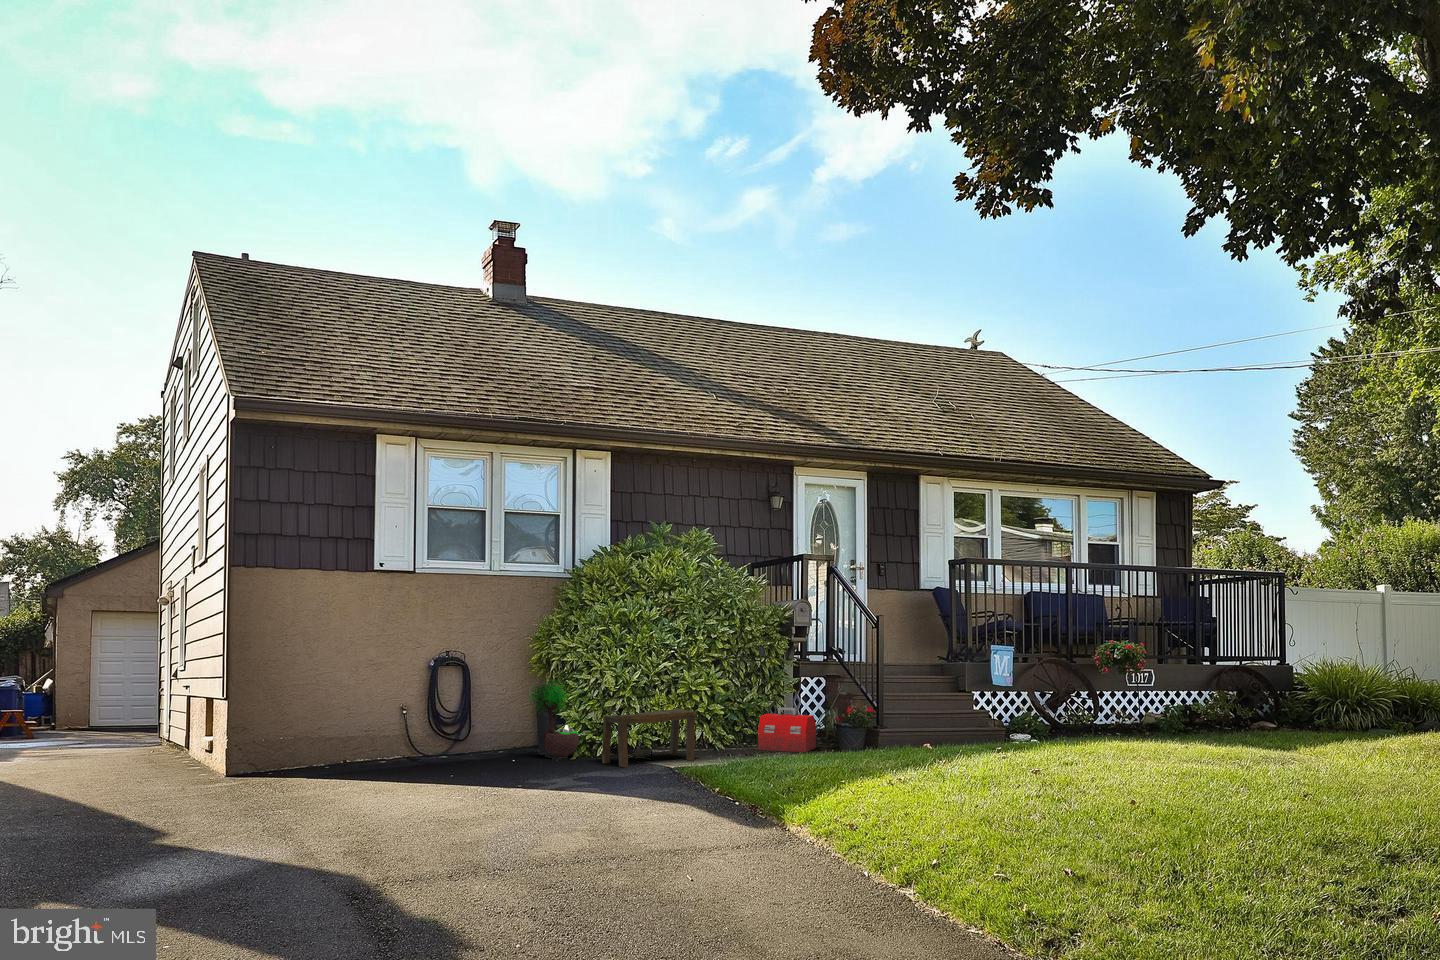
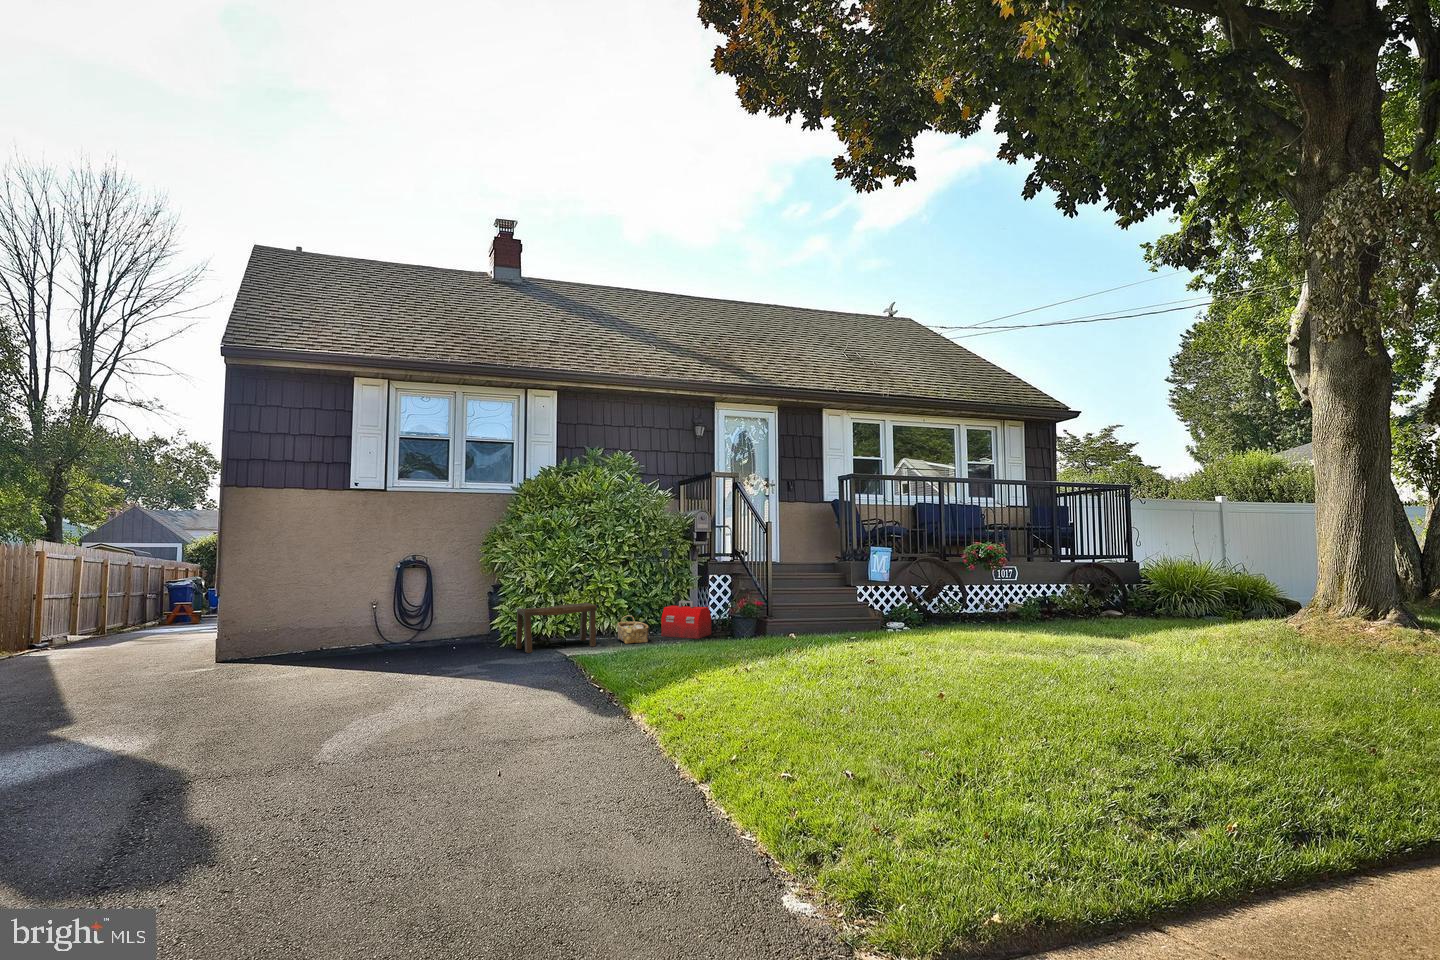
potted tree: present [527,678,579,757] -> none [460,573,506,643]
woven basket: none [712,724,751,758] -> present [617,615,649,644]

